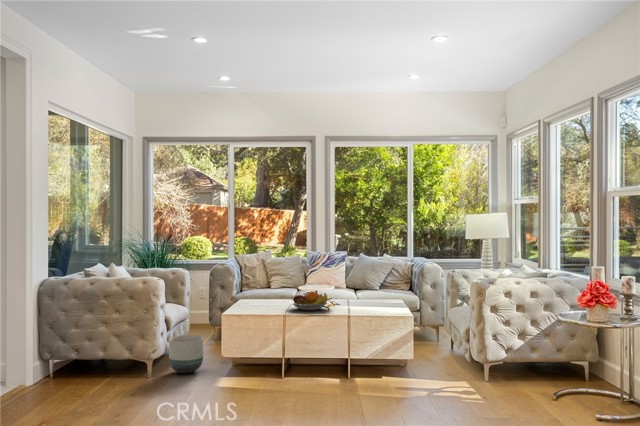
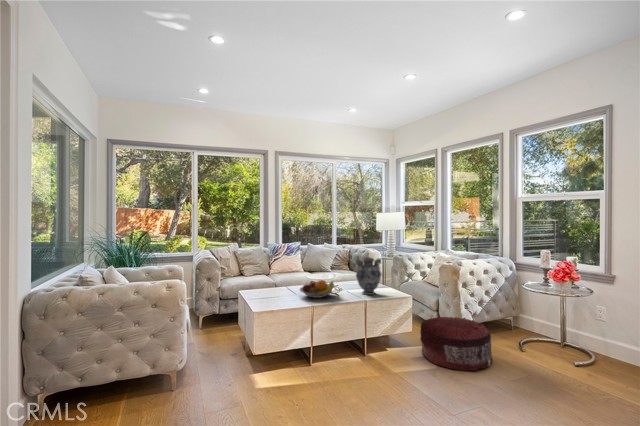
vase: none [354,268,386,312] -> present [356,258,381,295]
planter: present [169,335,203,373] -> none [192,334,228,377]
pouf: none [408,344,494,403] -> present [420,316,493,371]

